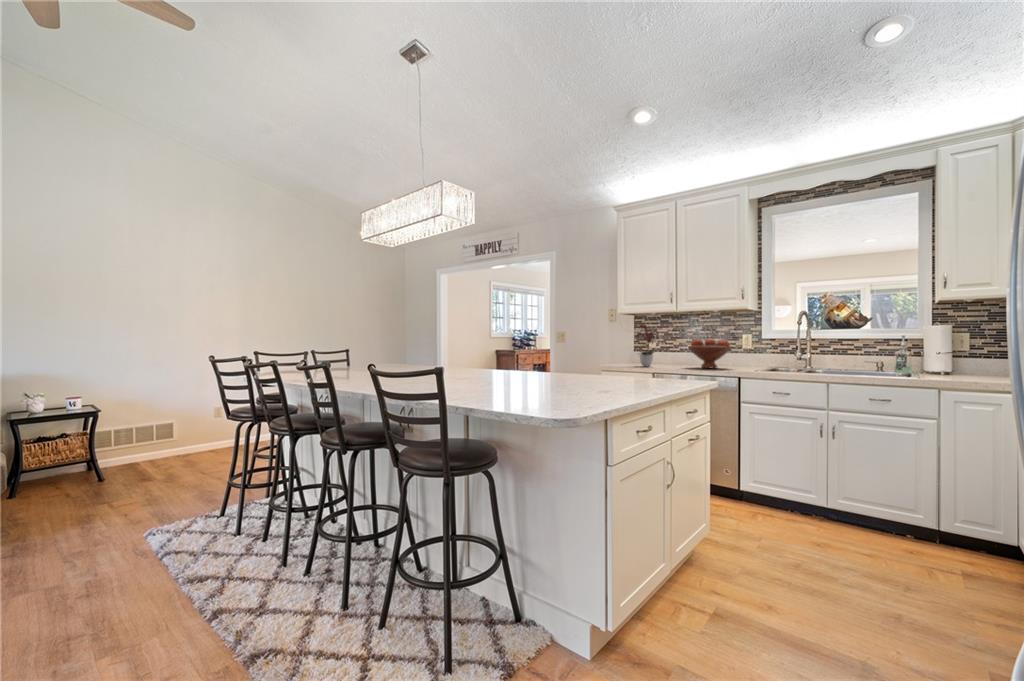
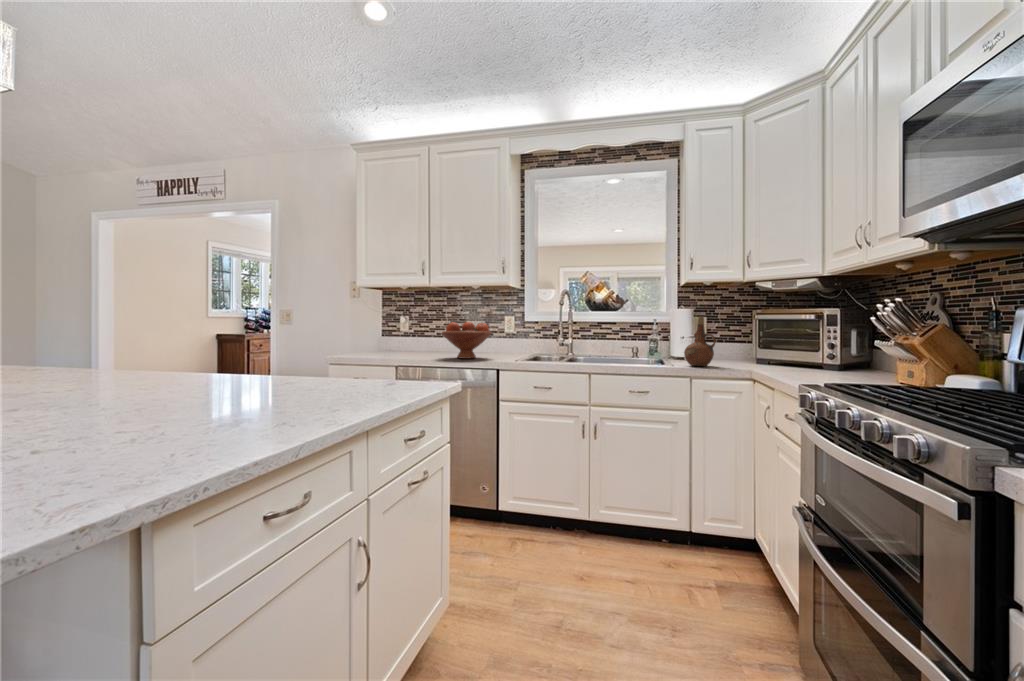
flower arrangement: present [636,325,658,366] -> none [375,300,409,358]
ceramic pitcher: none [934,332,972,379] -> present [684,317,716,366]

